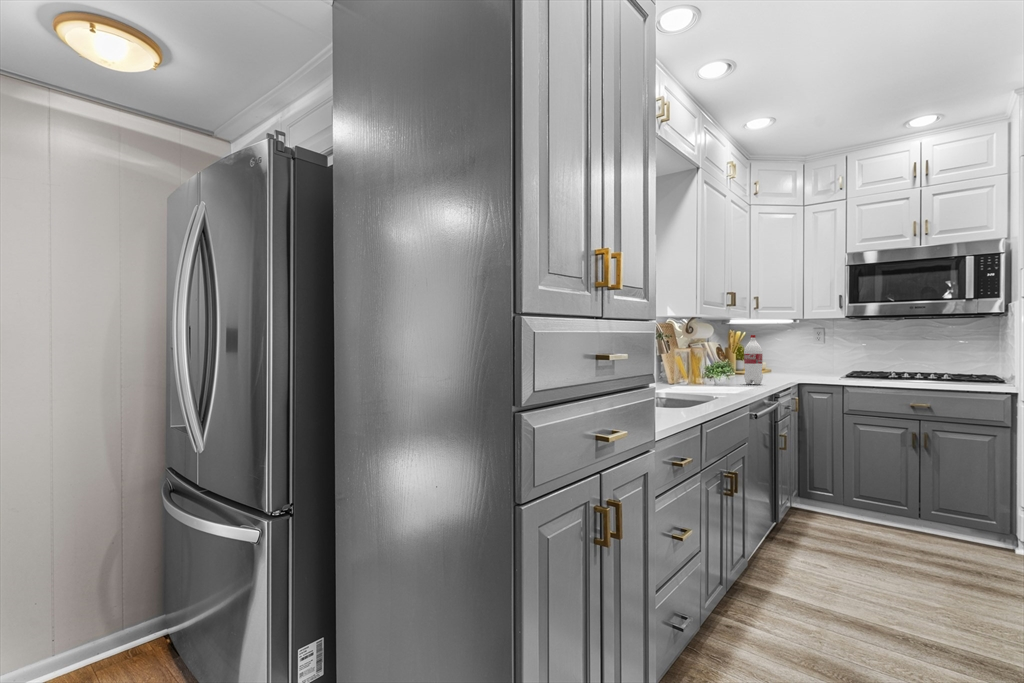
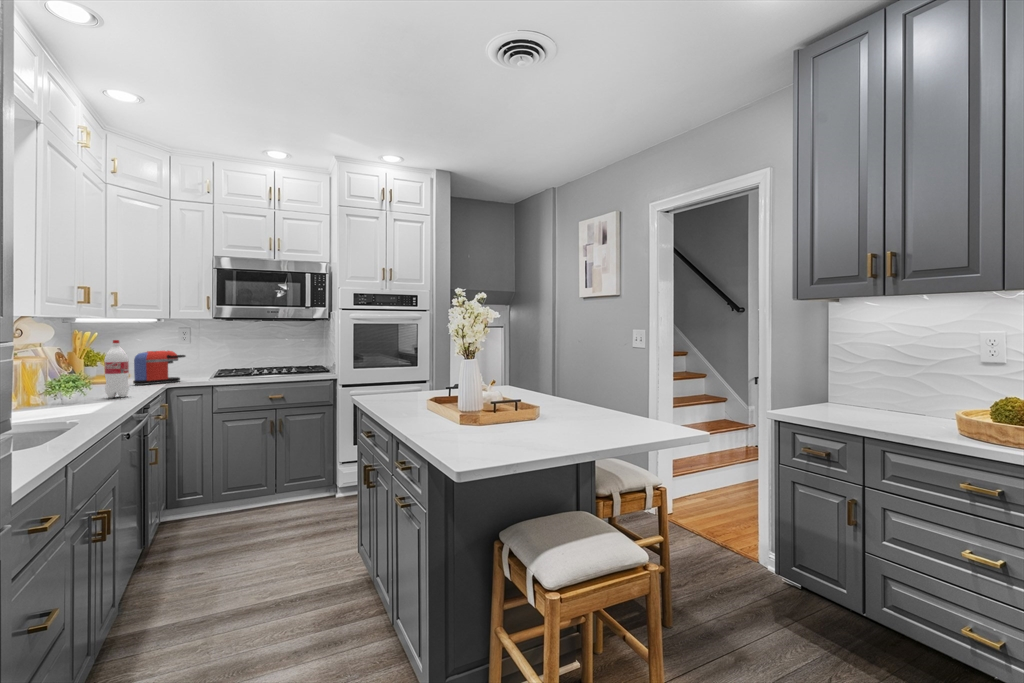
coffee maker: none [770,348,817,378] -> present [133,351,185,385]

